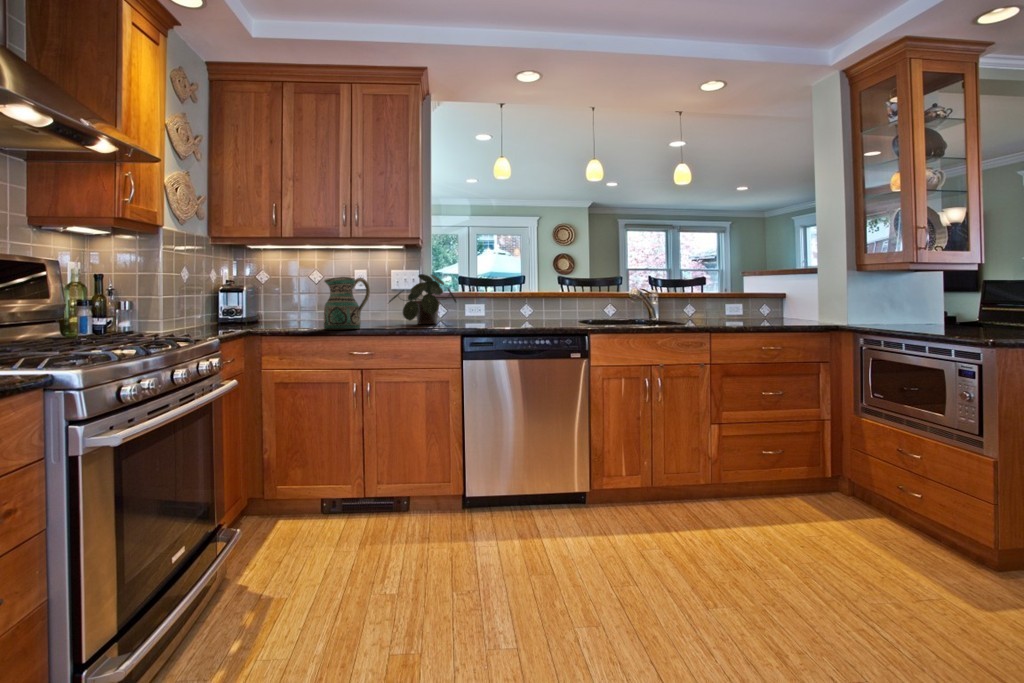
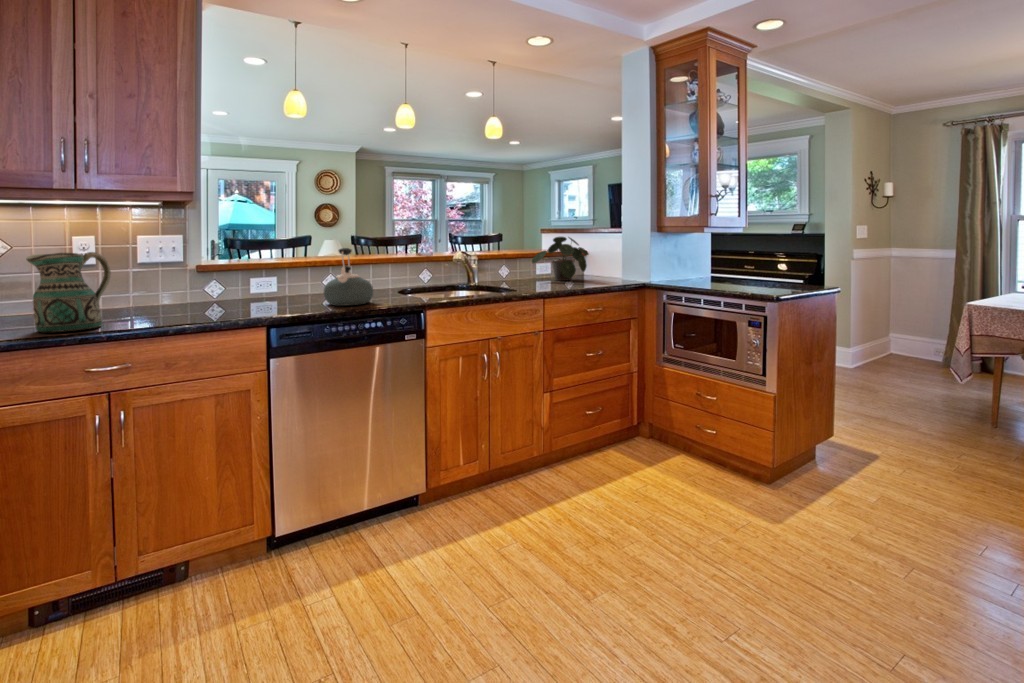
potted plant: present [389,274,456,324] -> present [532,237,588,281]
kettle: none [512,279,552,326] -> present [324,248,373,306]

